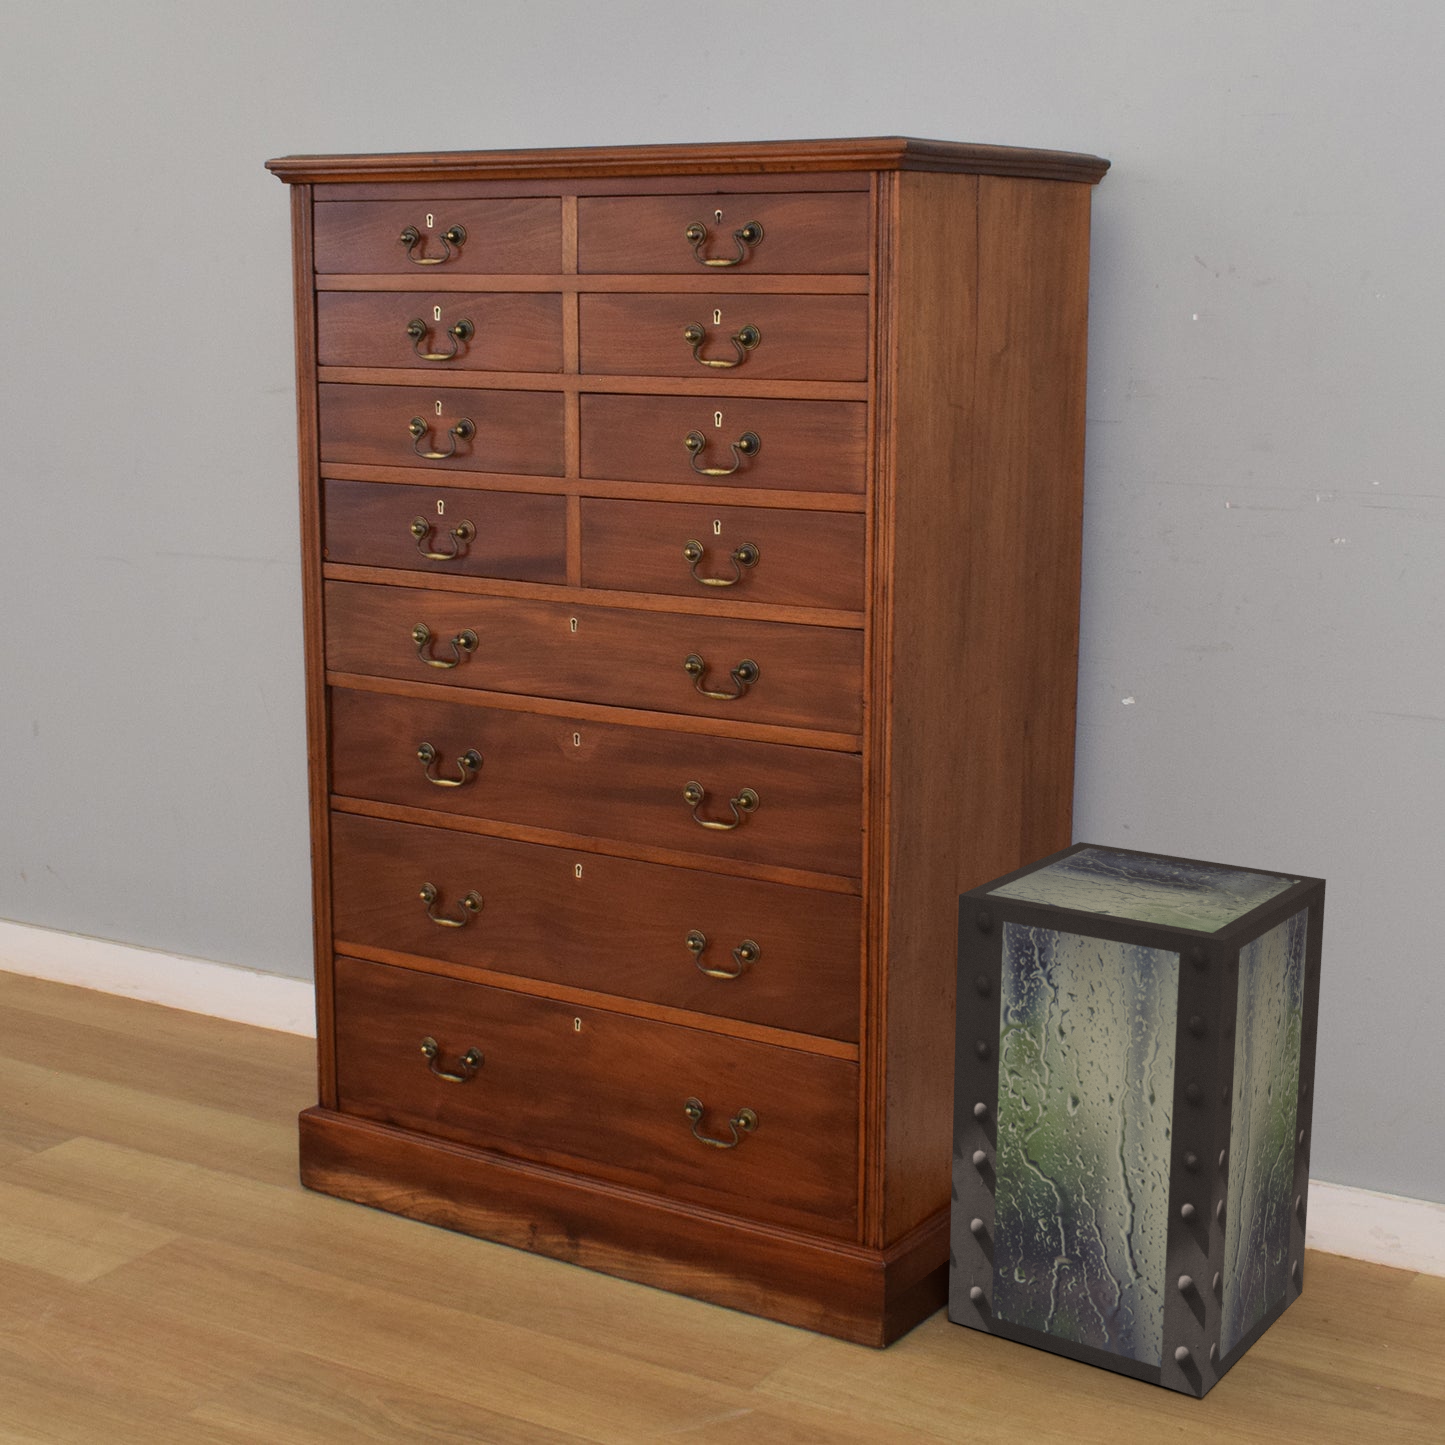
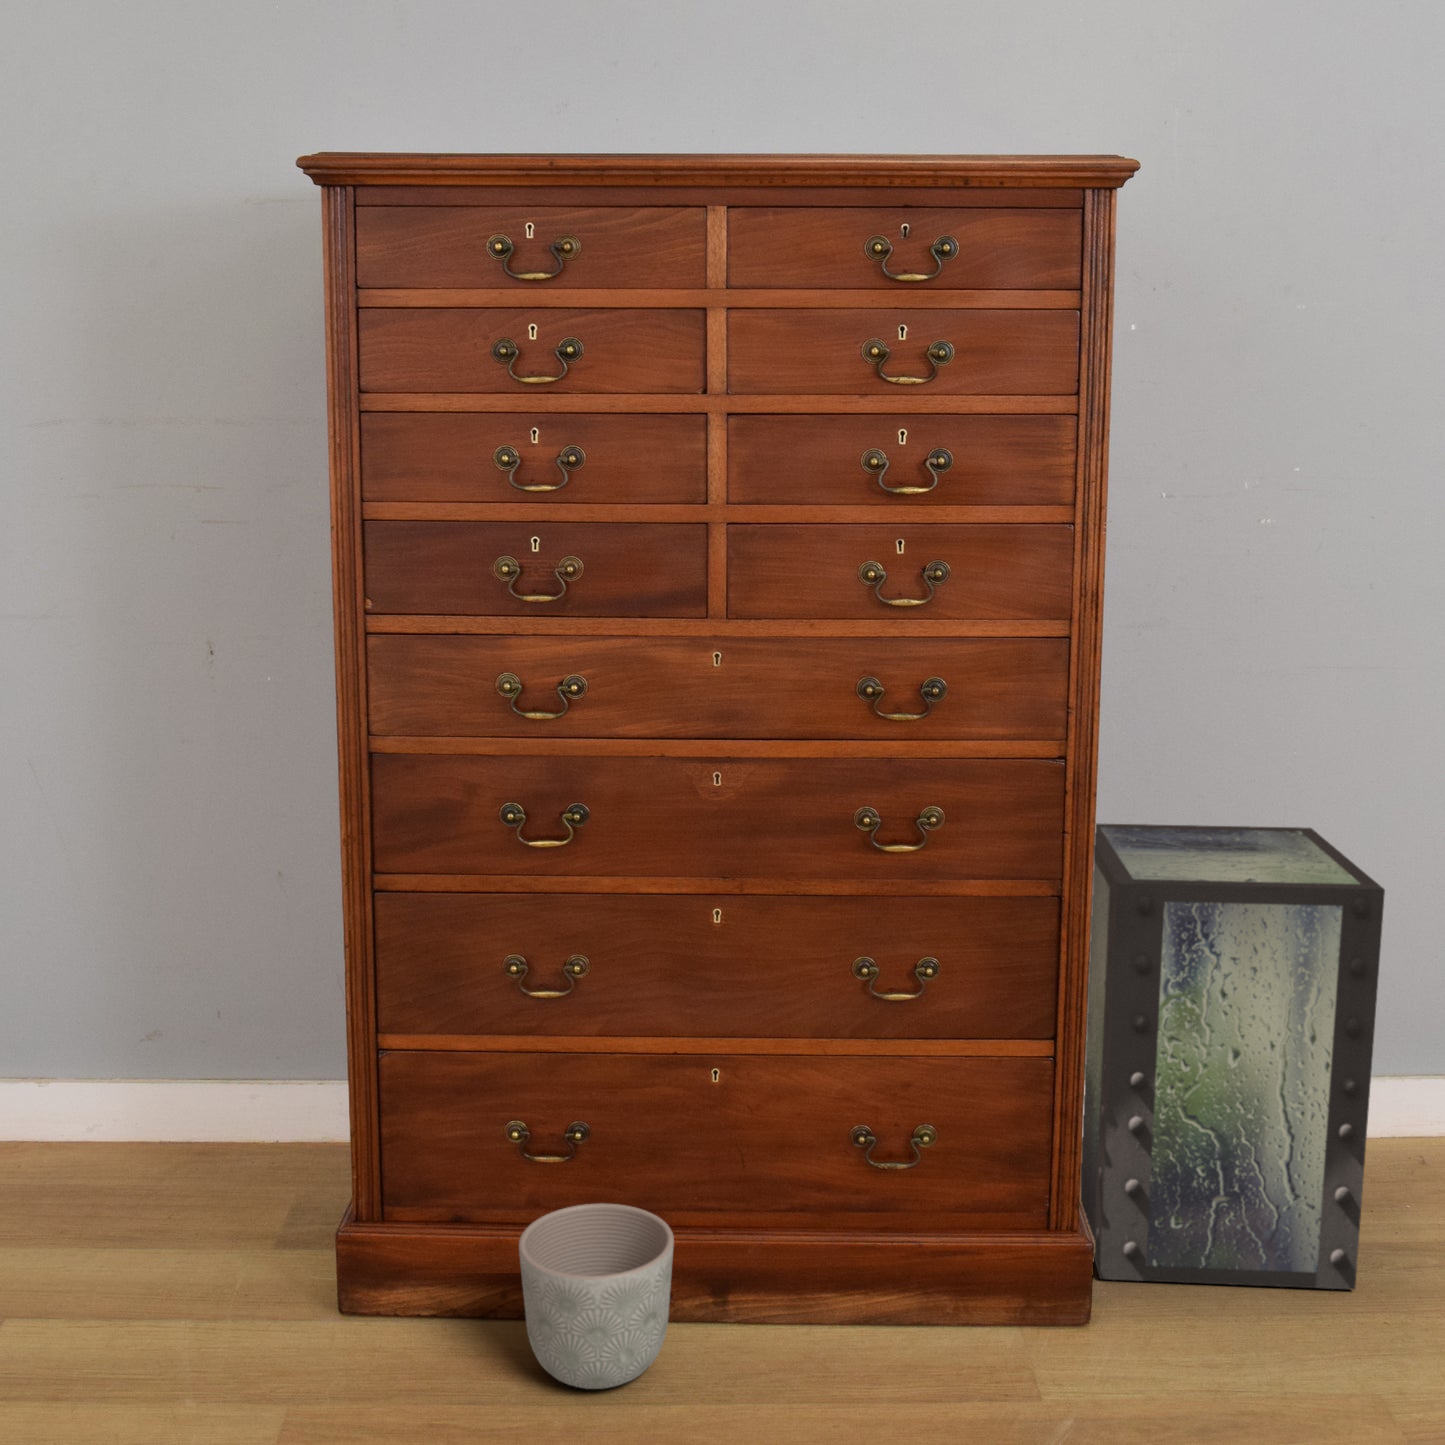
planter: none [358,1120,500,1279] -> present [519,1203,674,1389]

